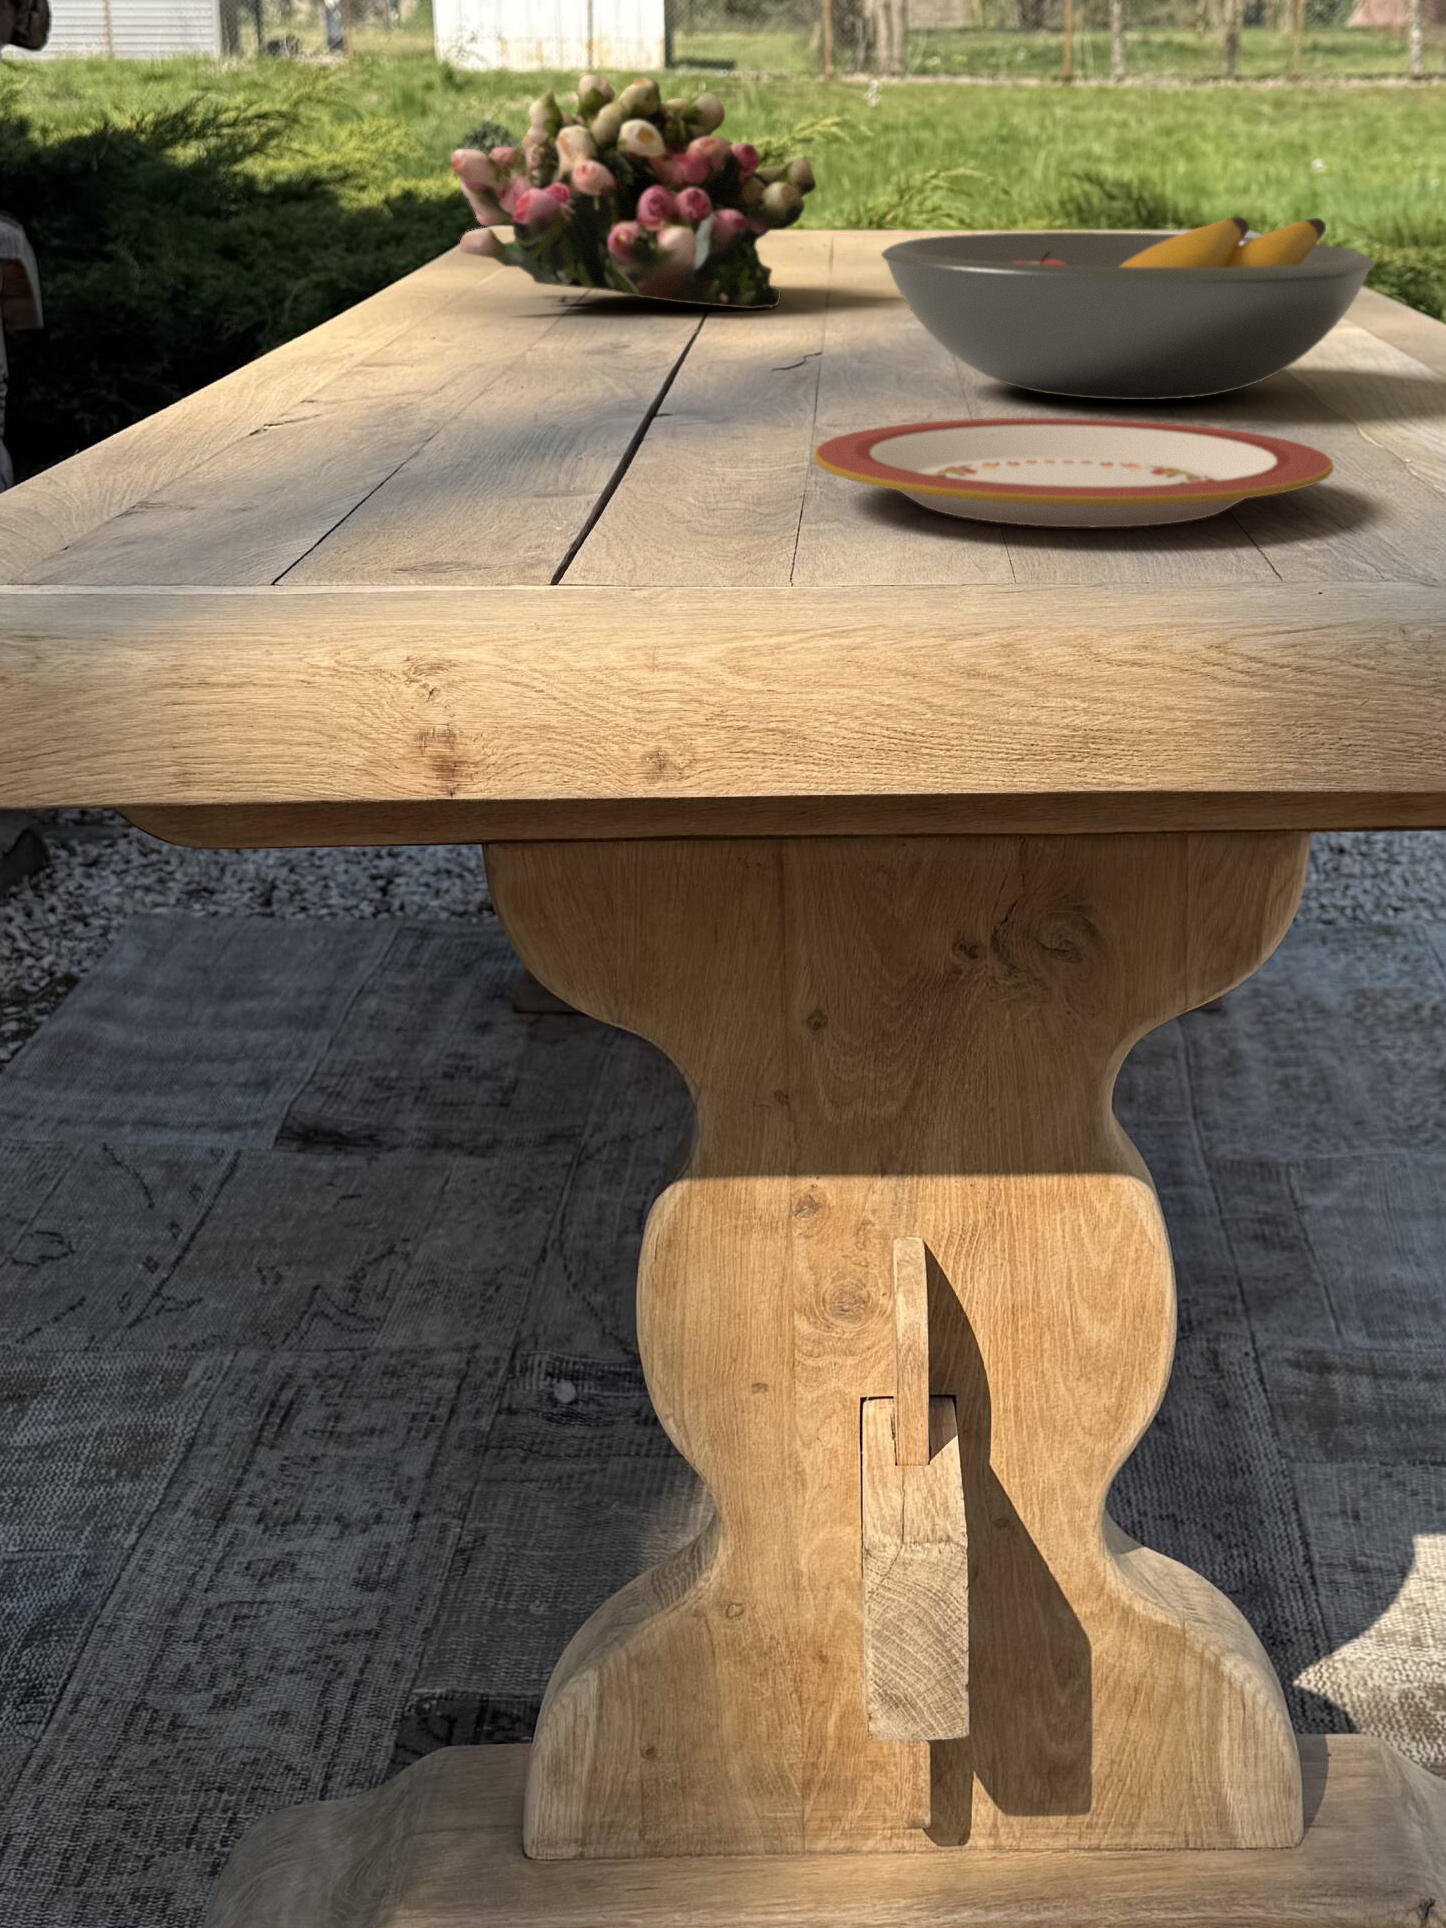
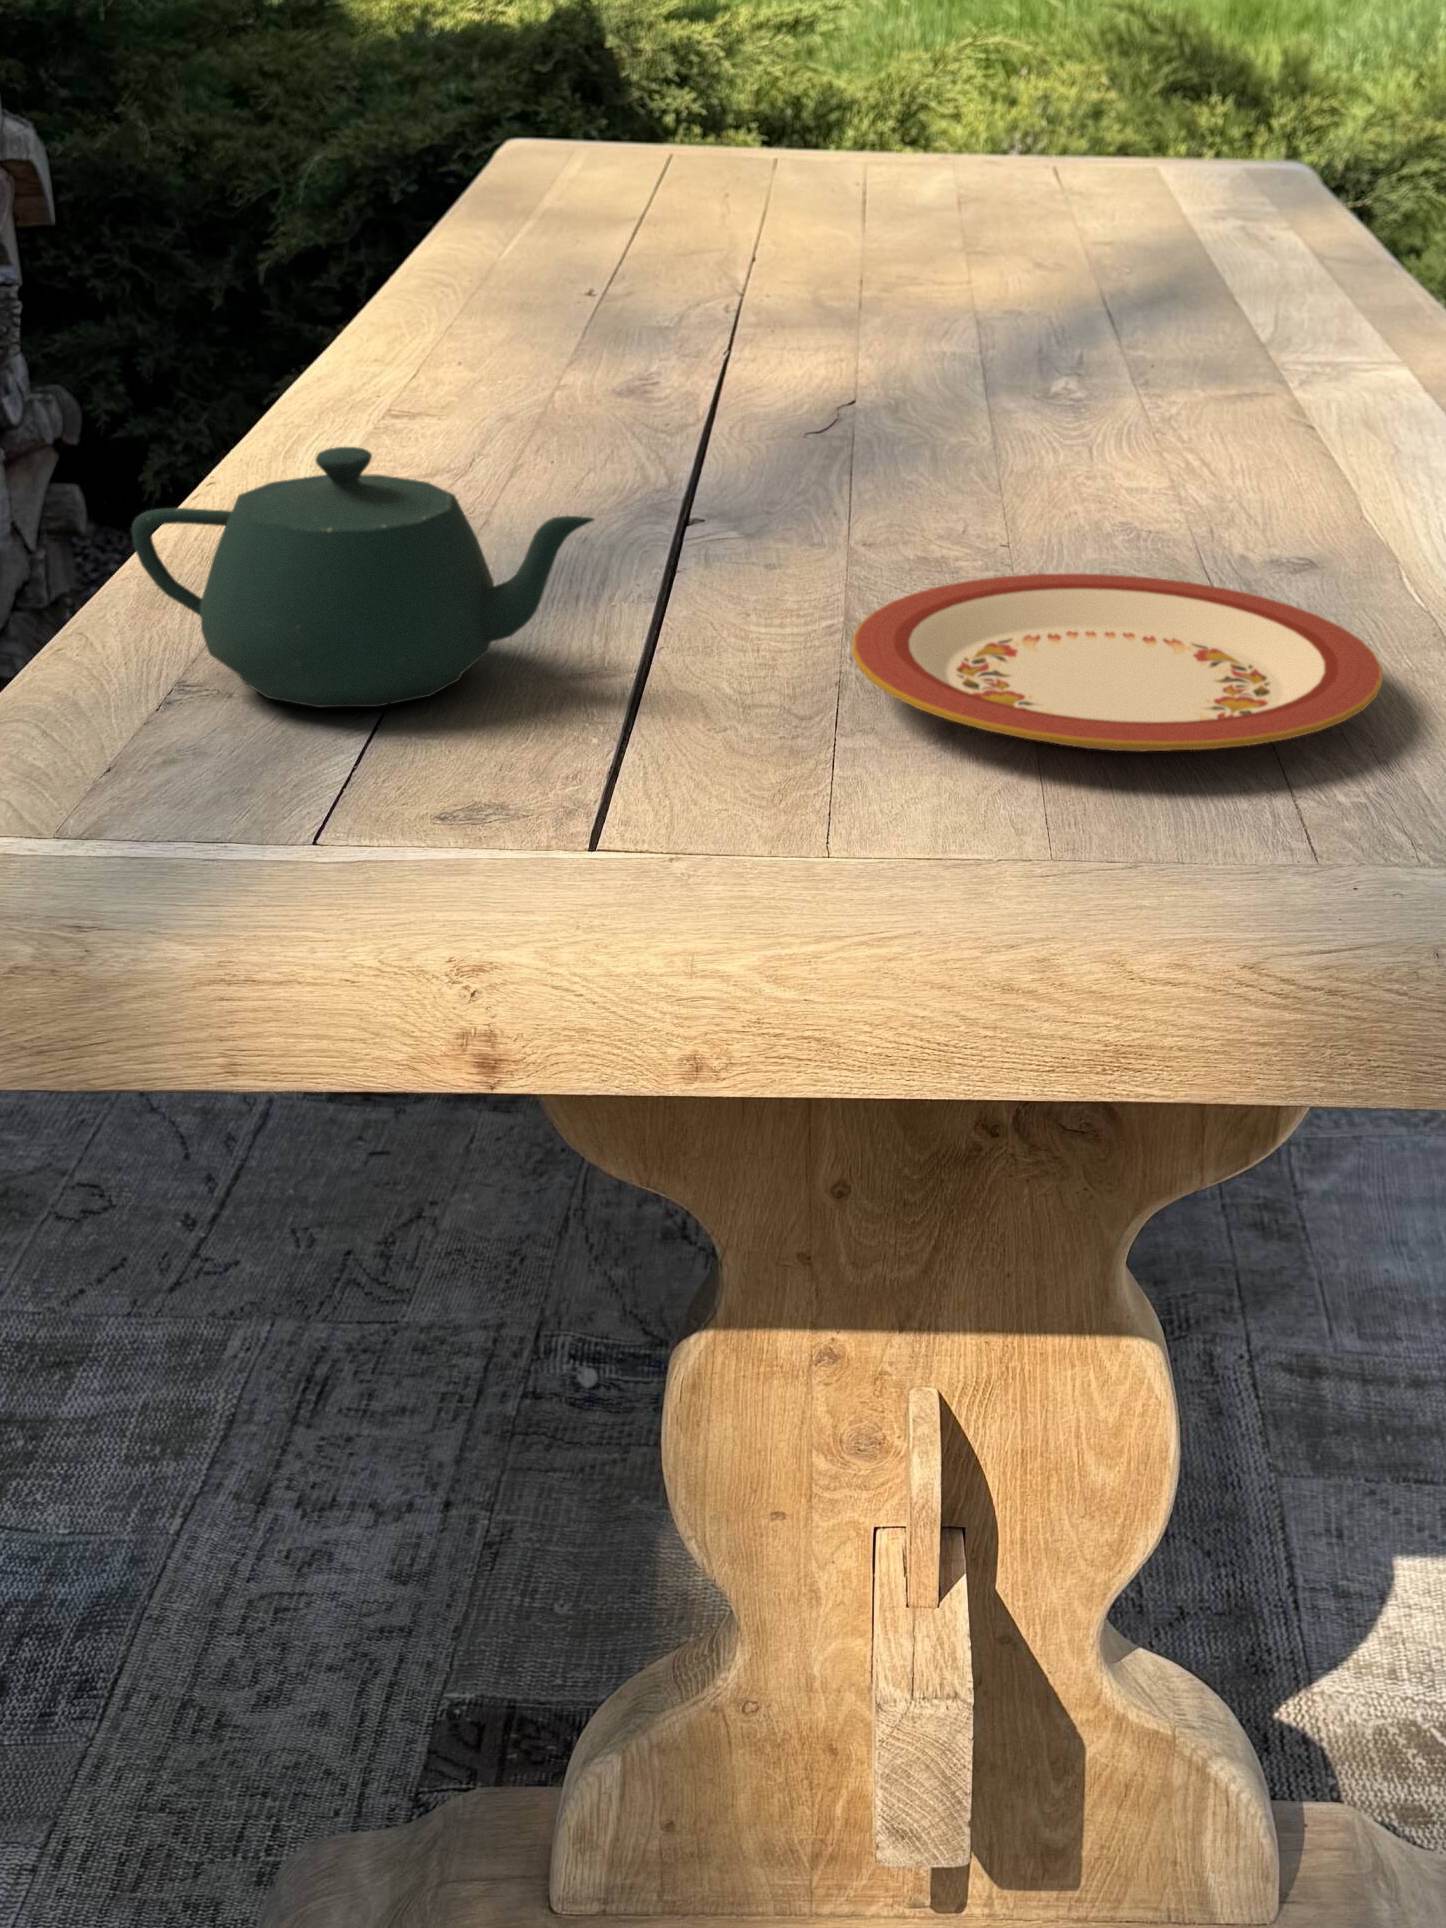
flower arrangement: present [451,75,816,309] -> none [474,32,852,294]
fruit bowl: present [881,217,1375,400] -> none [921,285,1433,493]
teapot: none [106,269,560,512] -> present [131,447,594,707]

